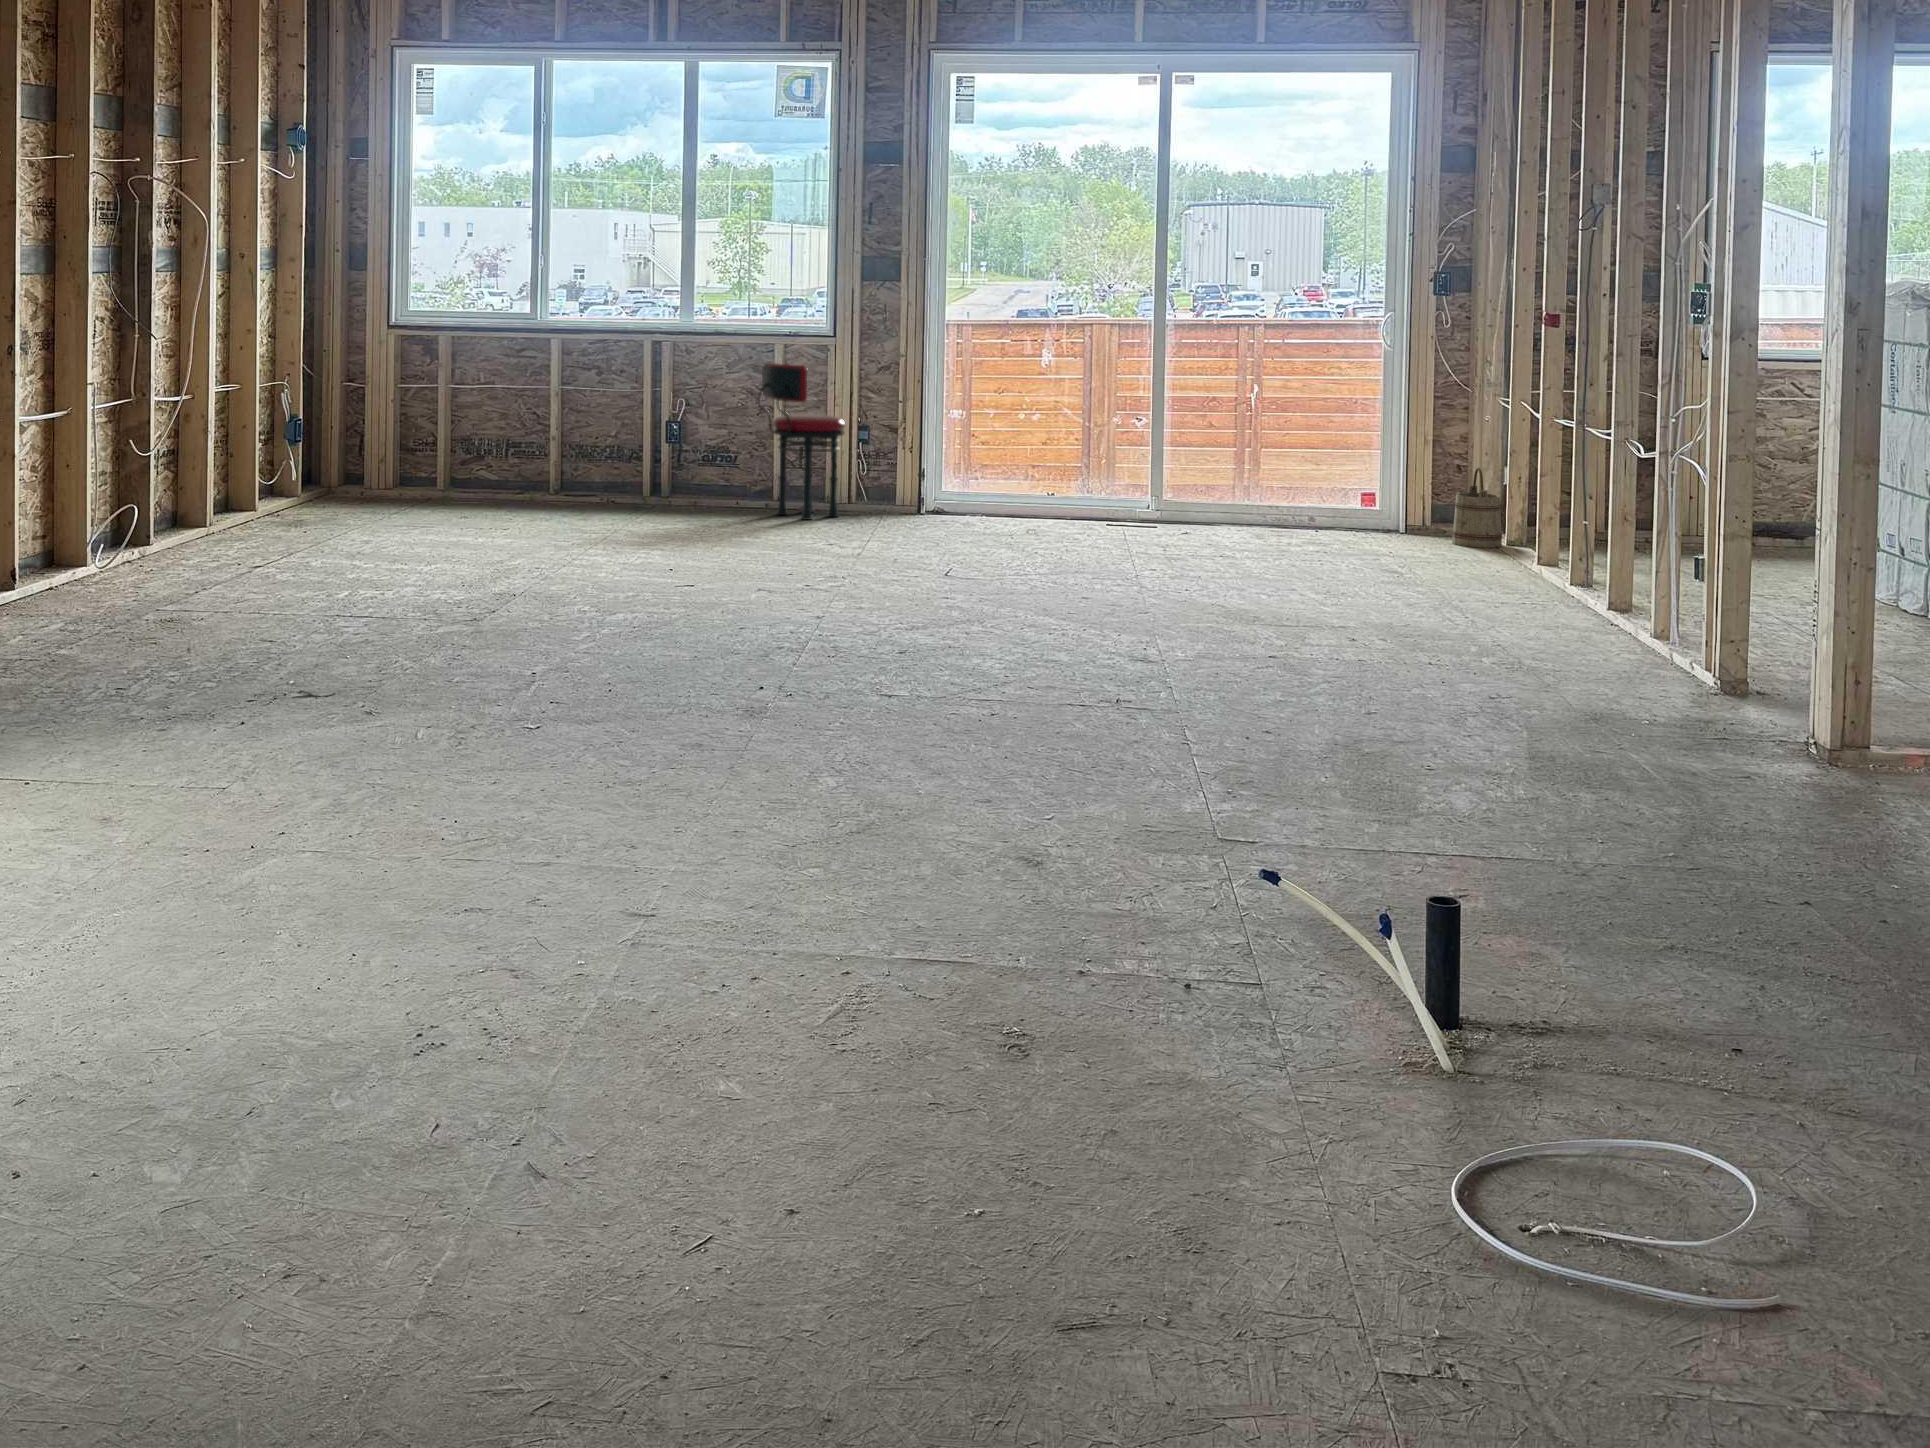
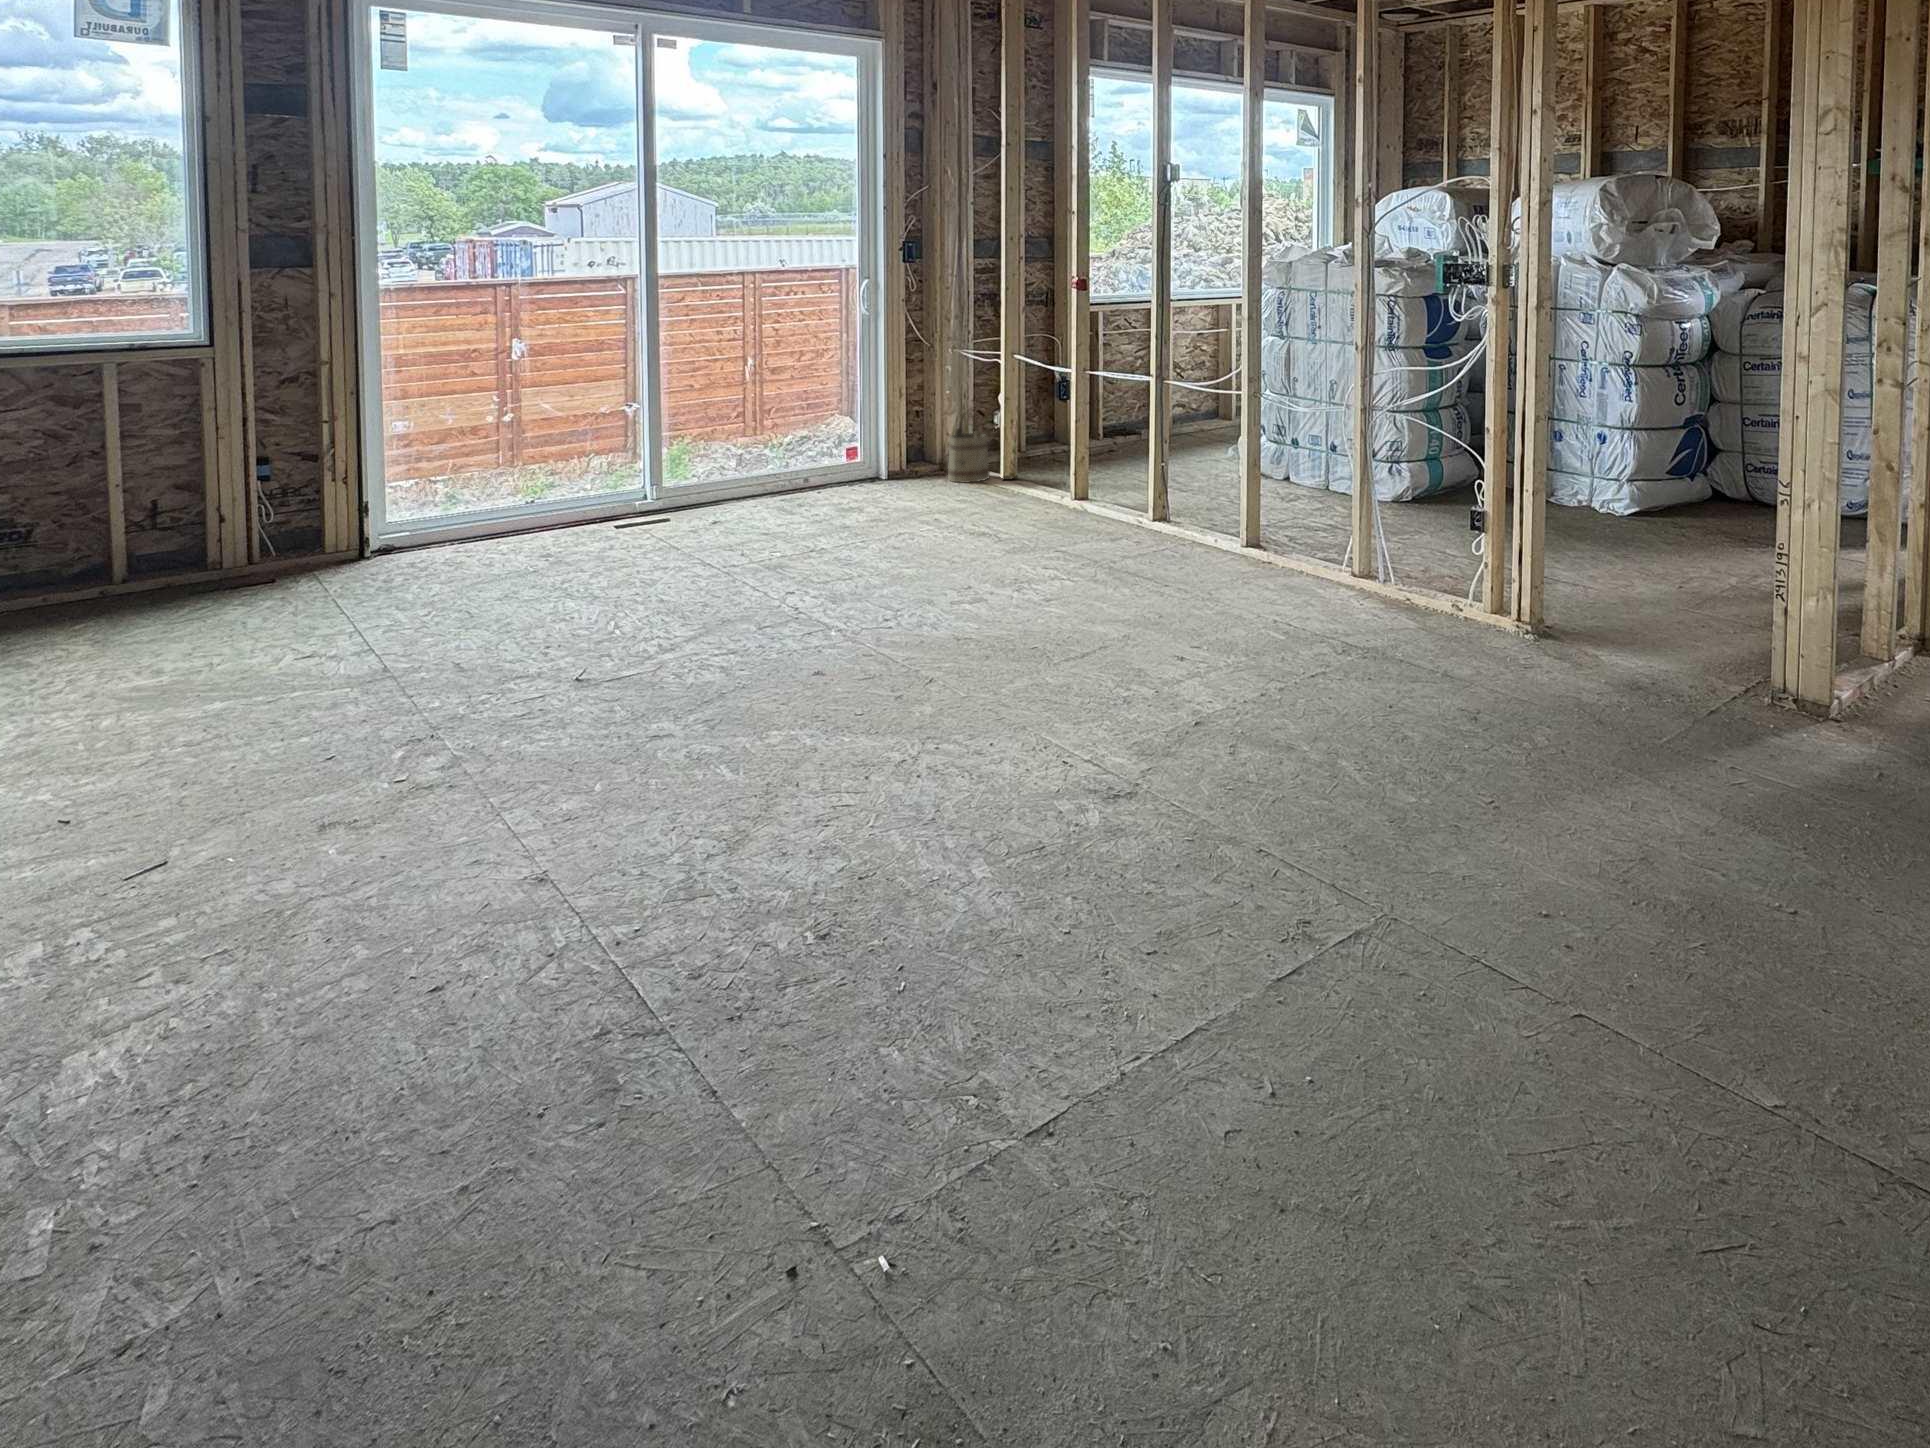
stool: present [757,362,845,520] -> none [92,389,249,606]

